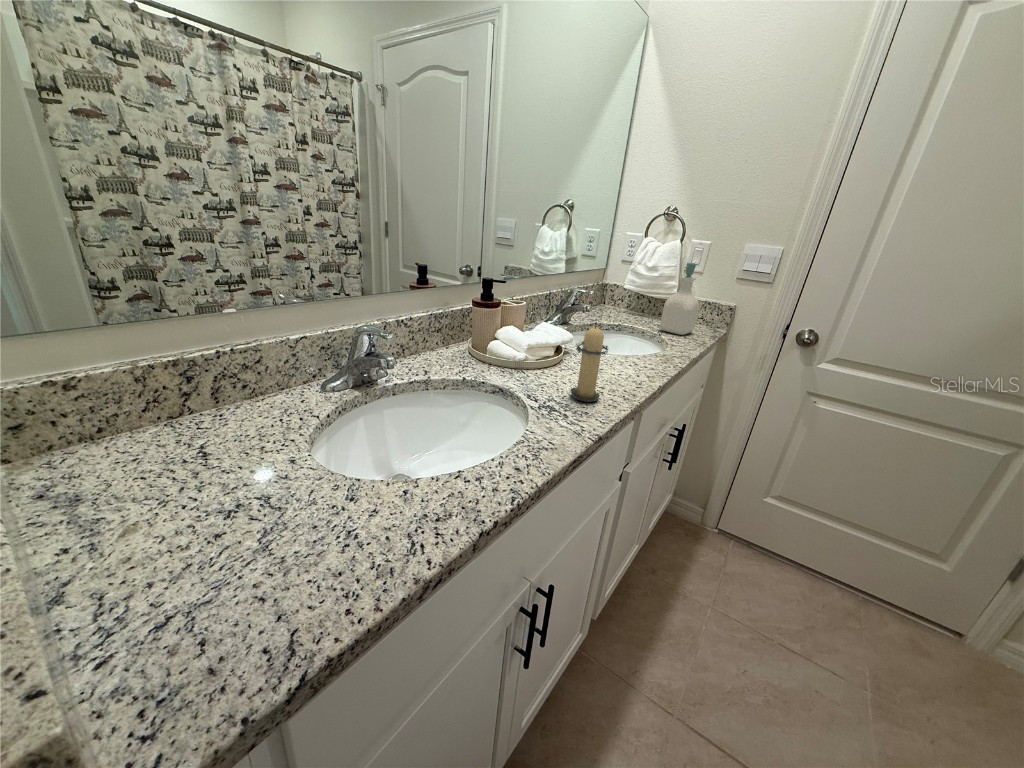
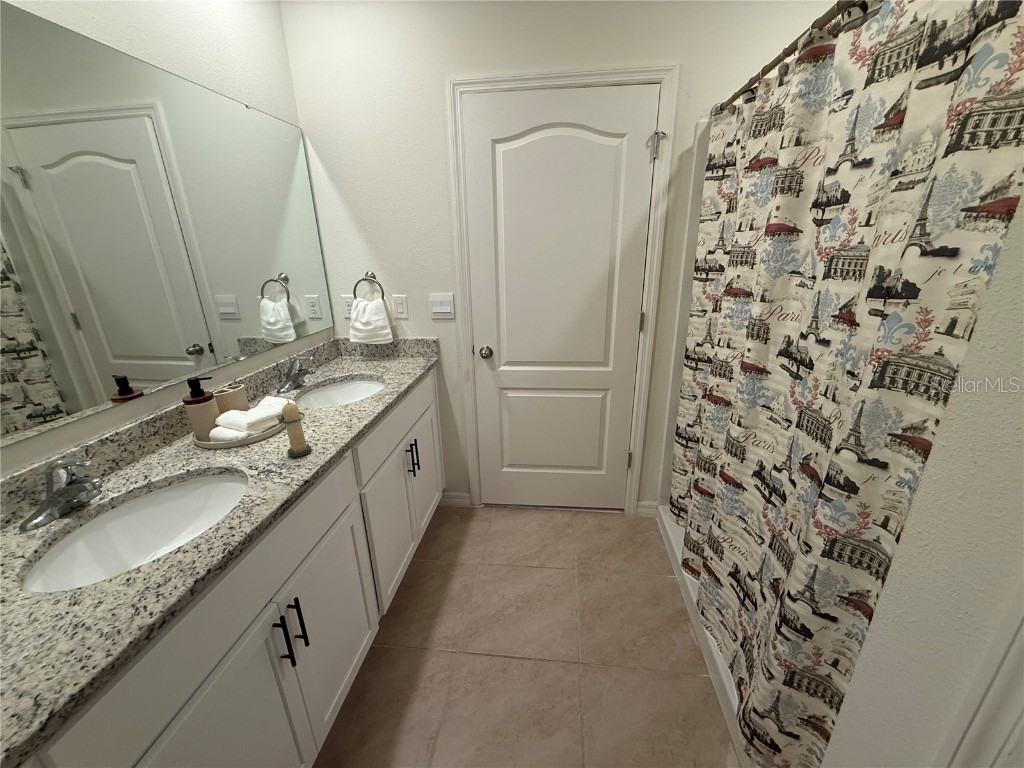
soap bottle: present [660,263,699,335] -> none [380,318,409,371]

